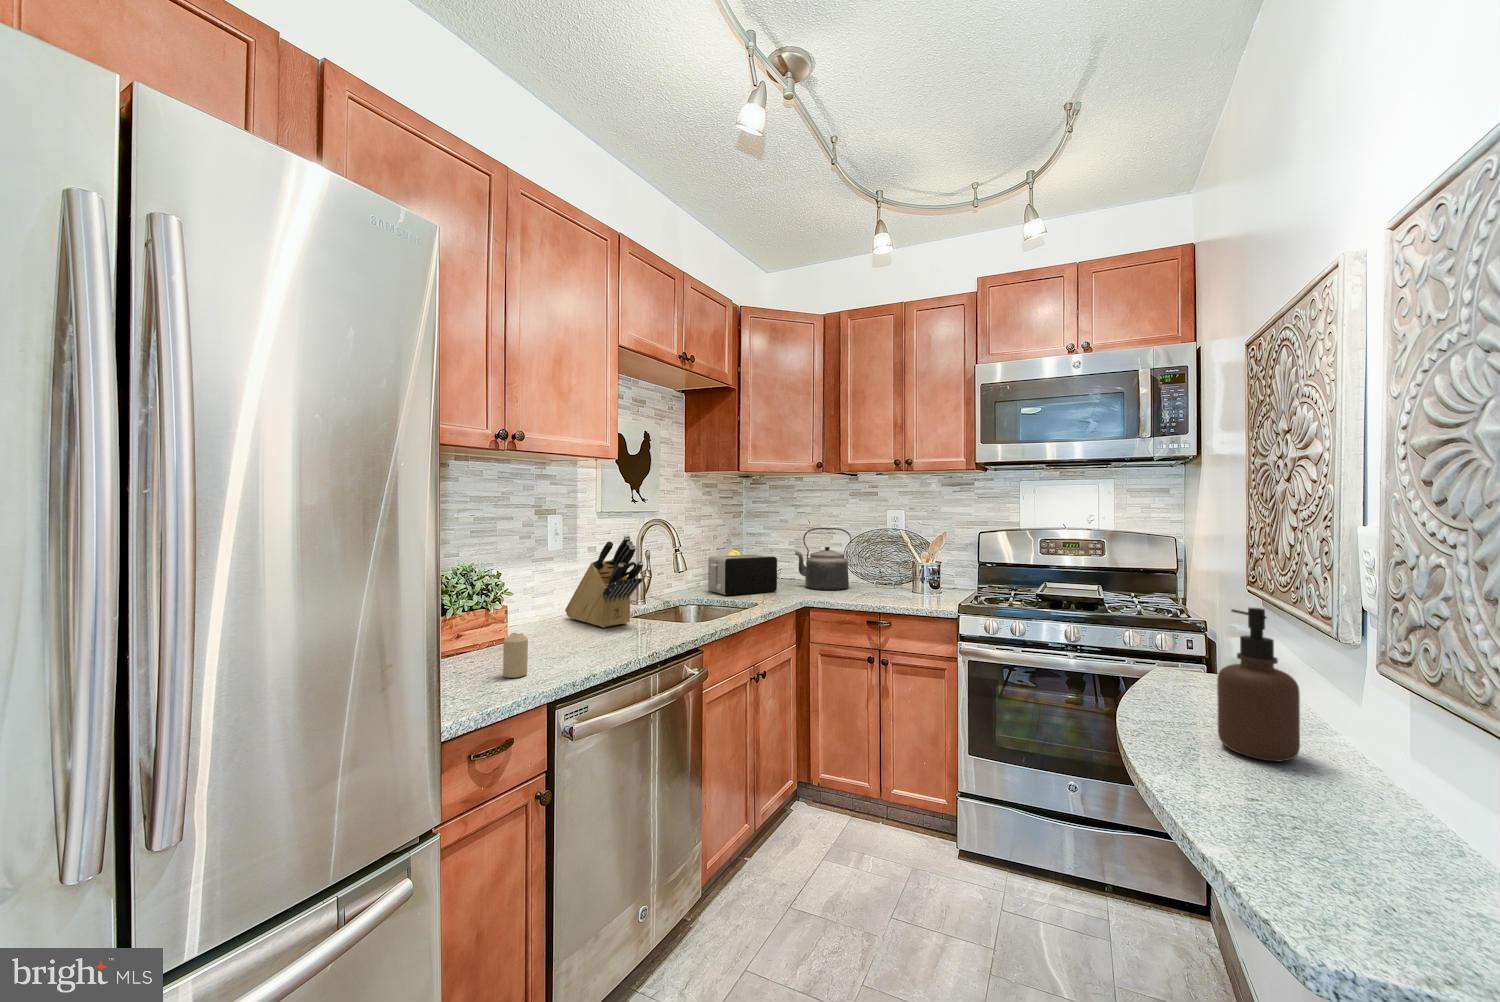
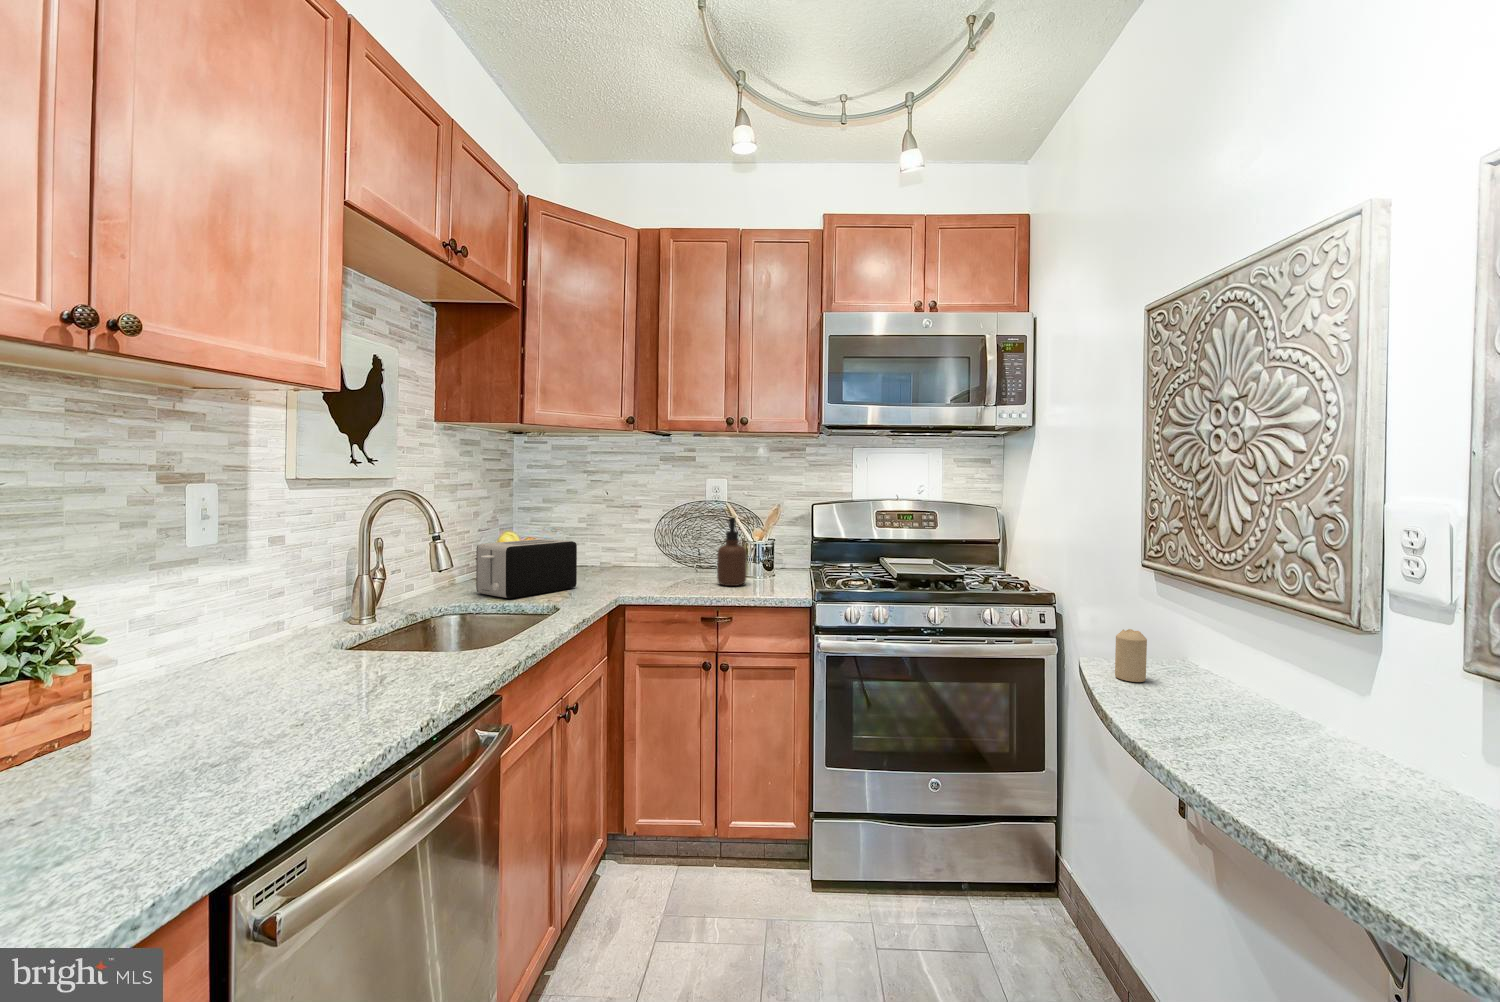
kettle: present [795,528,852,590] -> none [595,502,669,581]
knife block: present [565,536,643,627] -> none [229,517,393,677]
soap dispenser: present [1217,608,1300,761] -> present [717,518,747,586]
candle: present [503,633,528,678] -> present [1115,629,1147,682]

